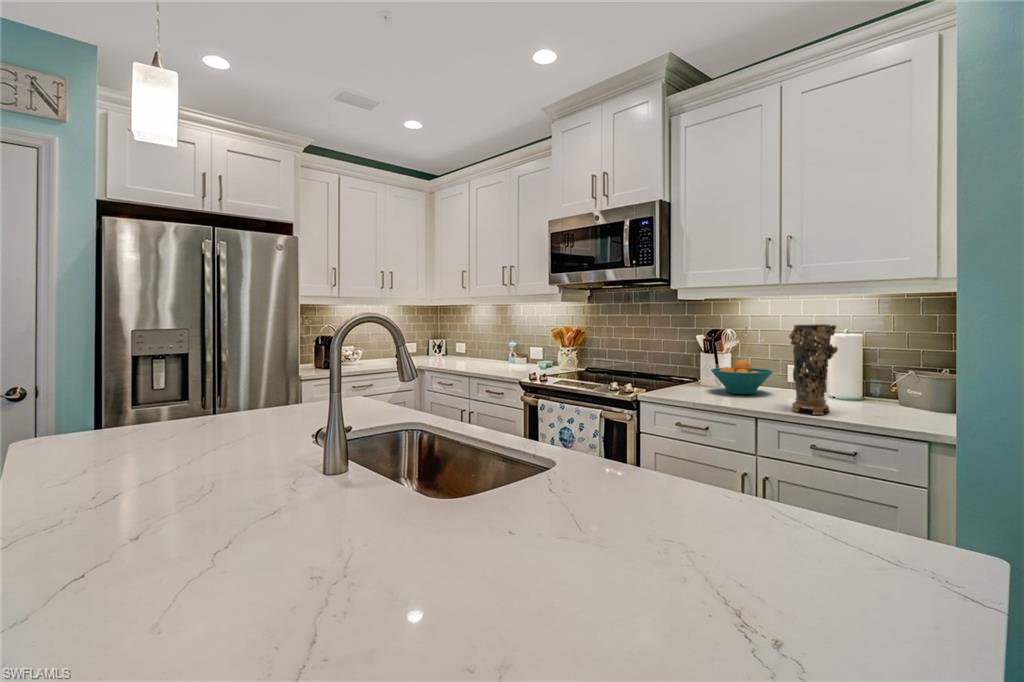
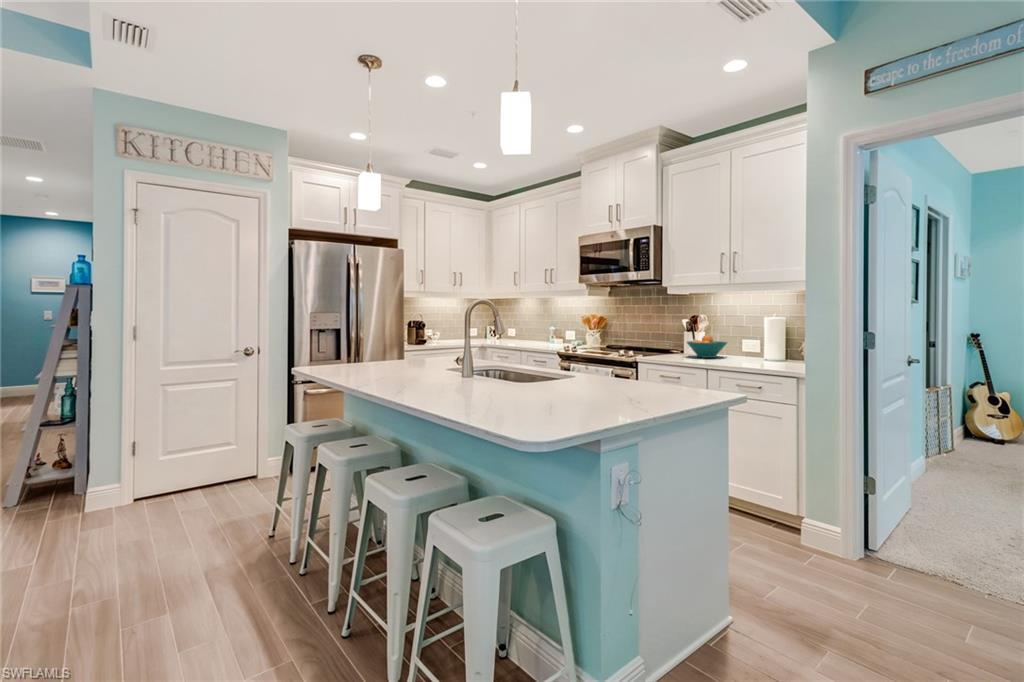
decorative vase: present [789,324,838,415] -> none [728,309,757,366]

